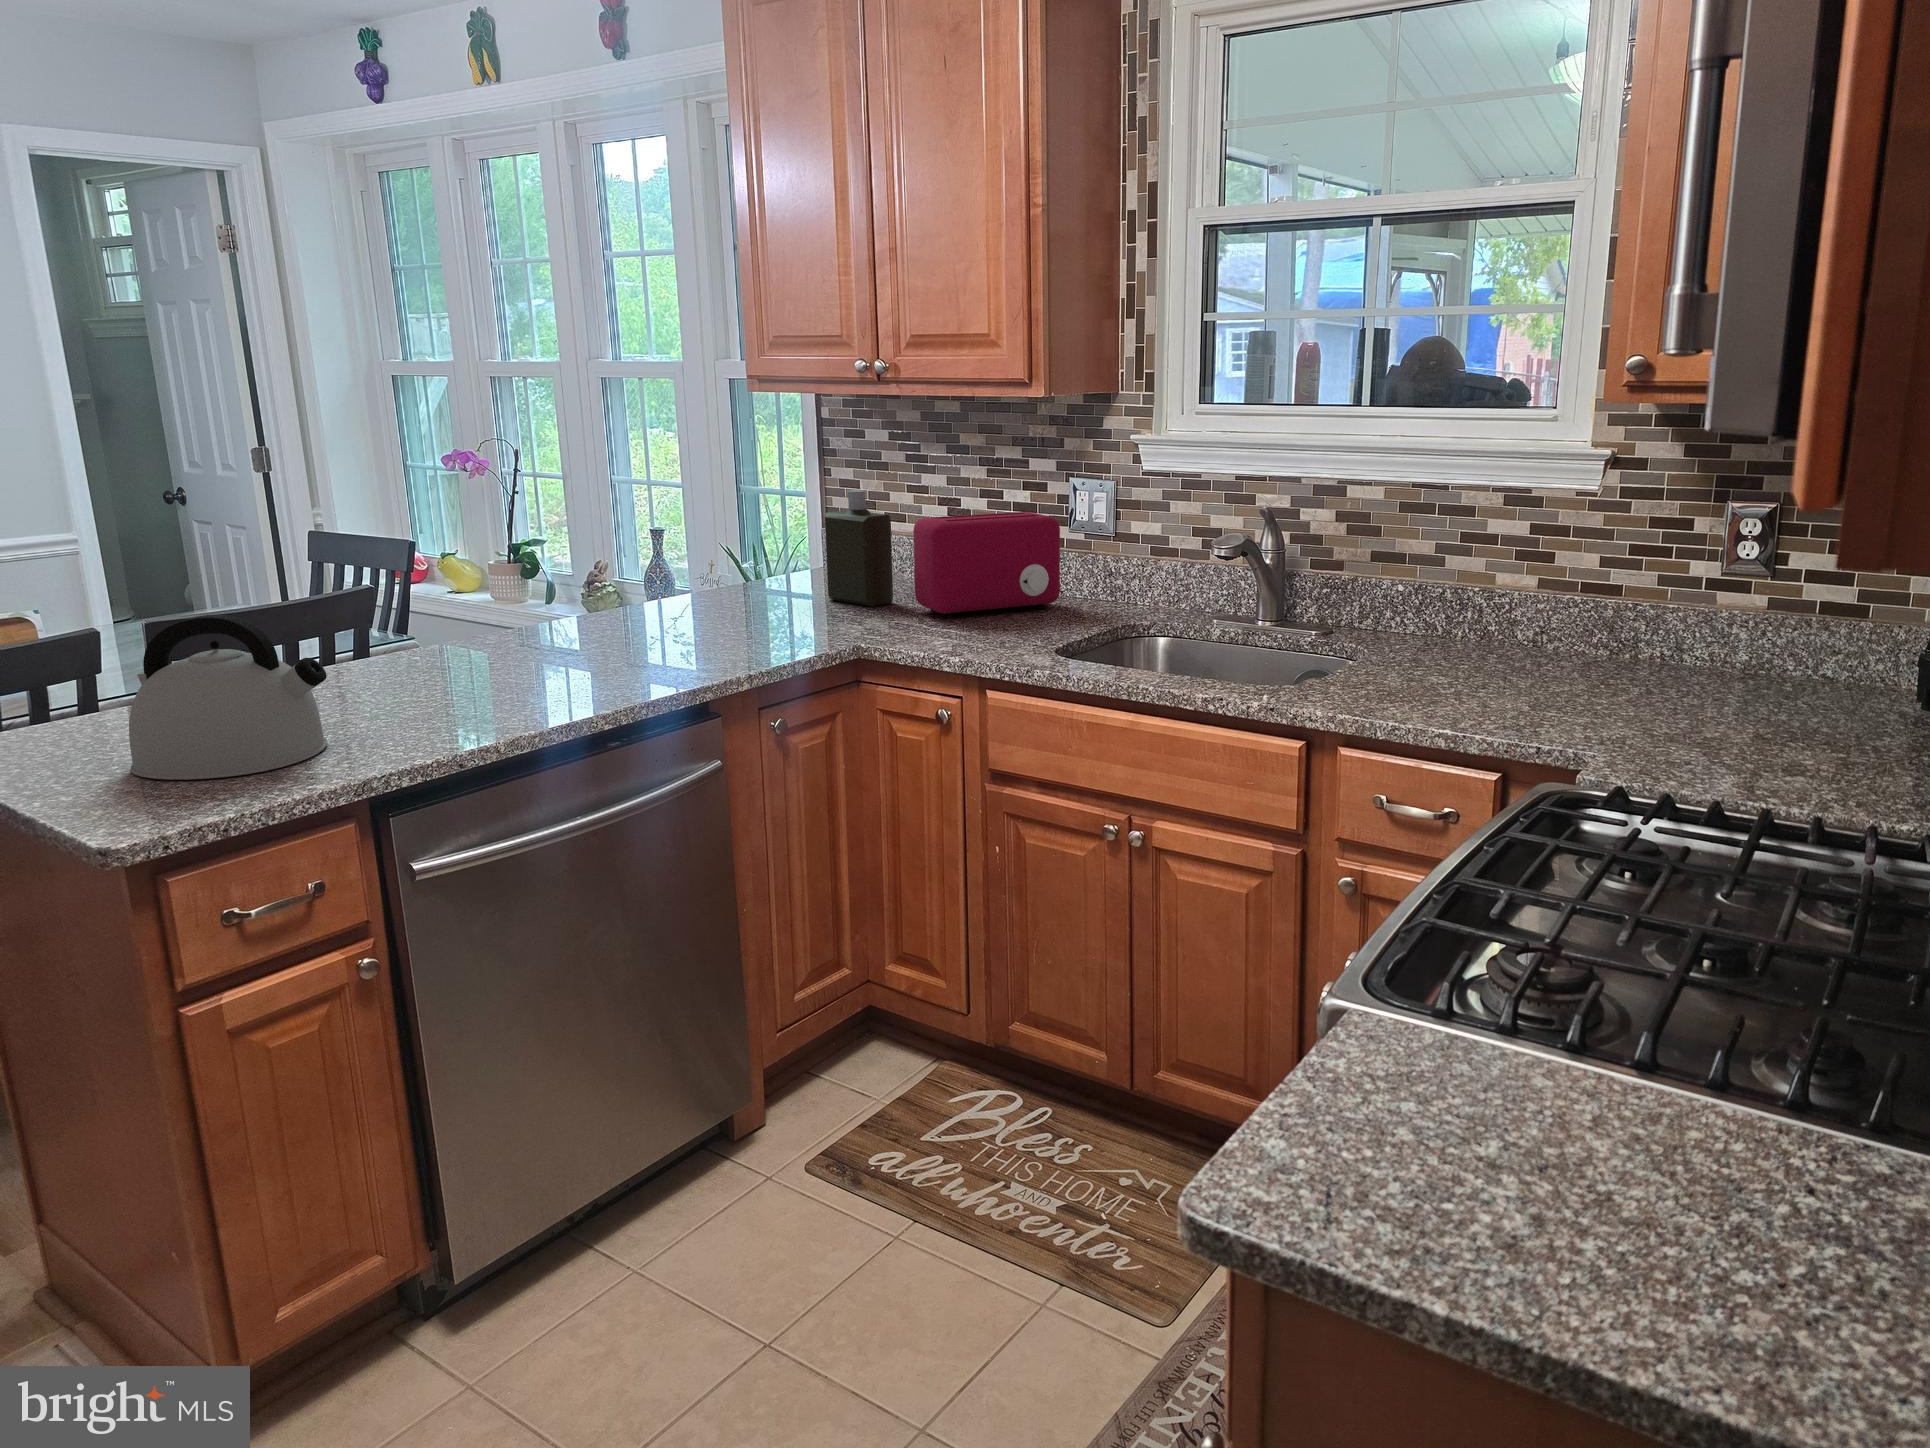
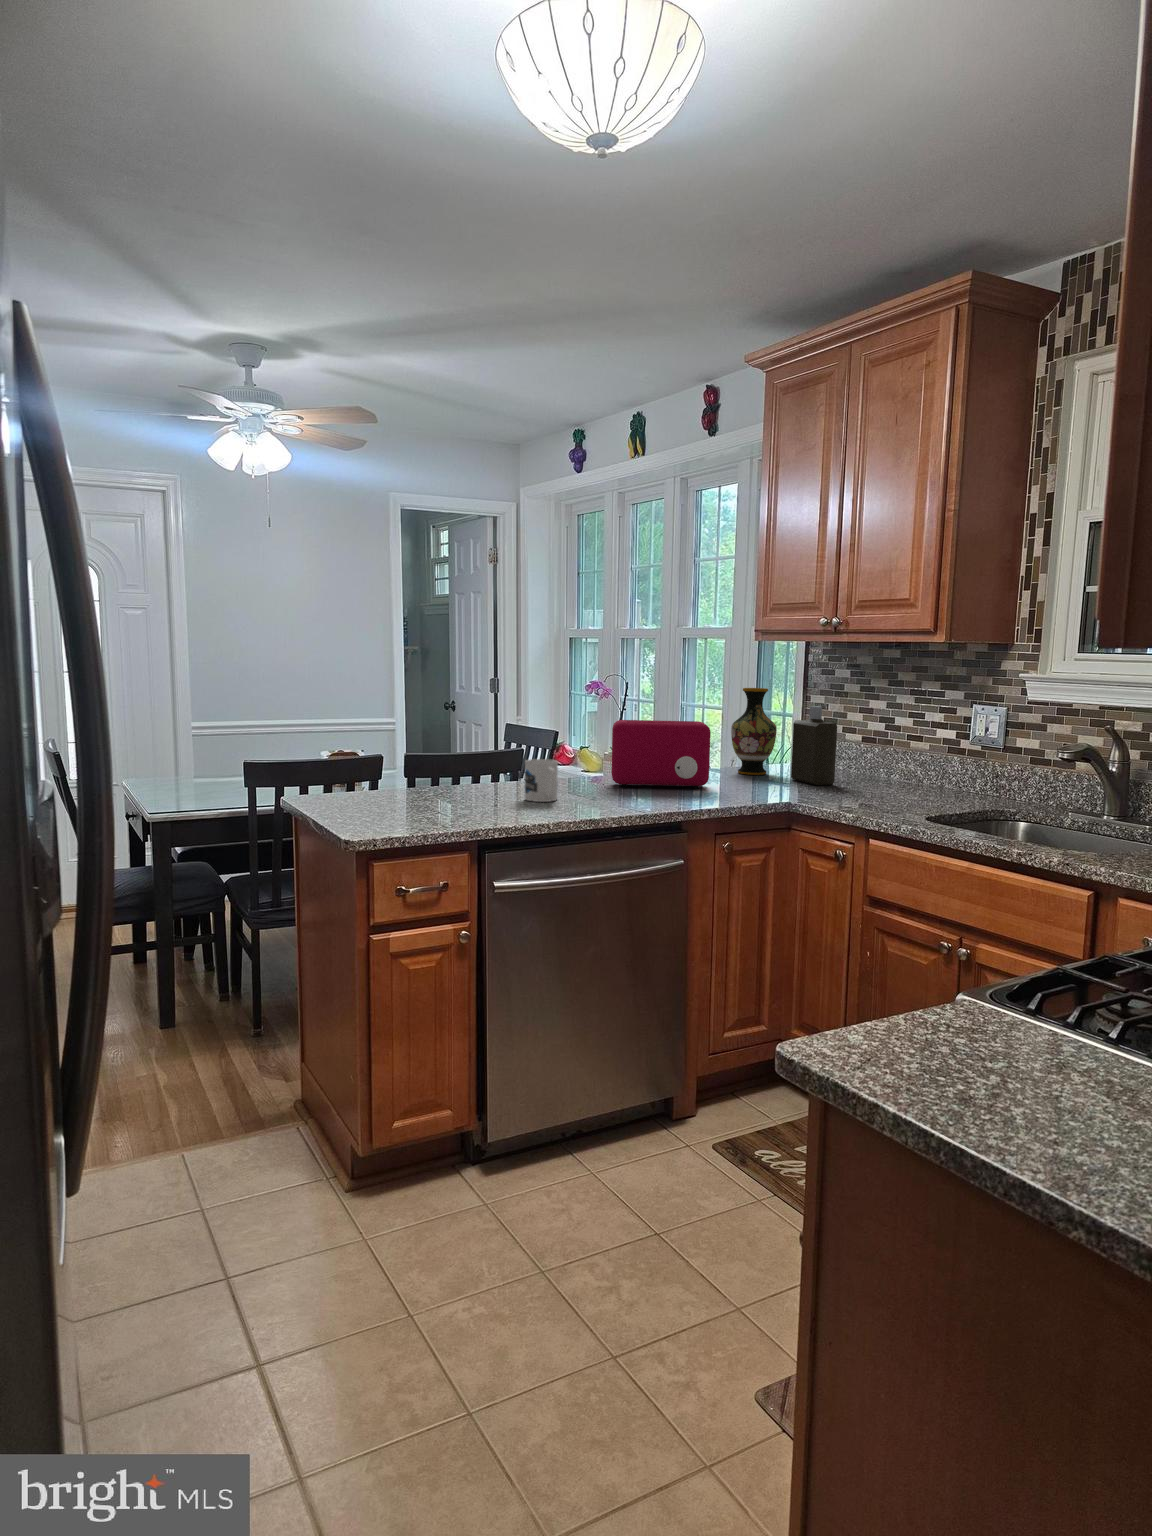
vase: none [727,465,795,597] -> present [731,688,777,775]
toaster: present [913,512,1060,618] -> present [611,720,711,789]
kettle: present [129,615,327,780] -> none [376,736,469,819]
mug: none [417,622,488,699] -> present [525,759,558,802]

